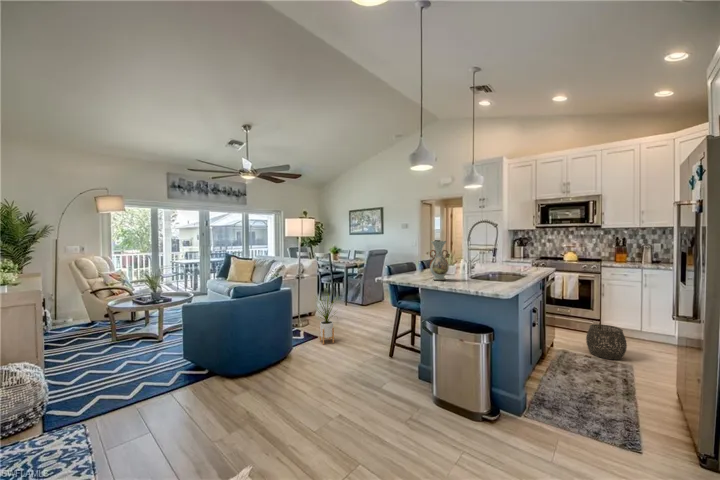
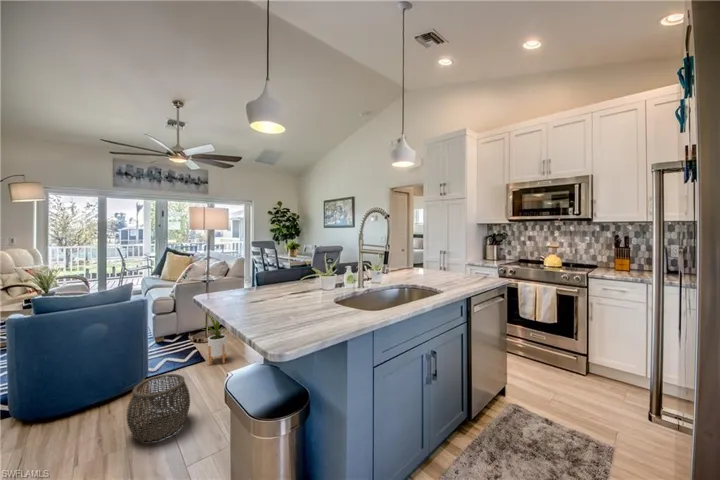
vase: present [430,241,449,280] -> none [278,237,309,298]
woven basket: present [586,324,627,360] -> present [126,374,190,442]

